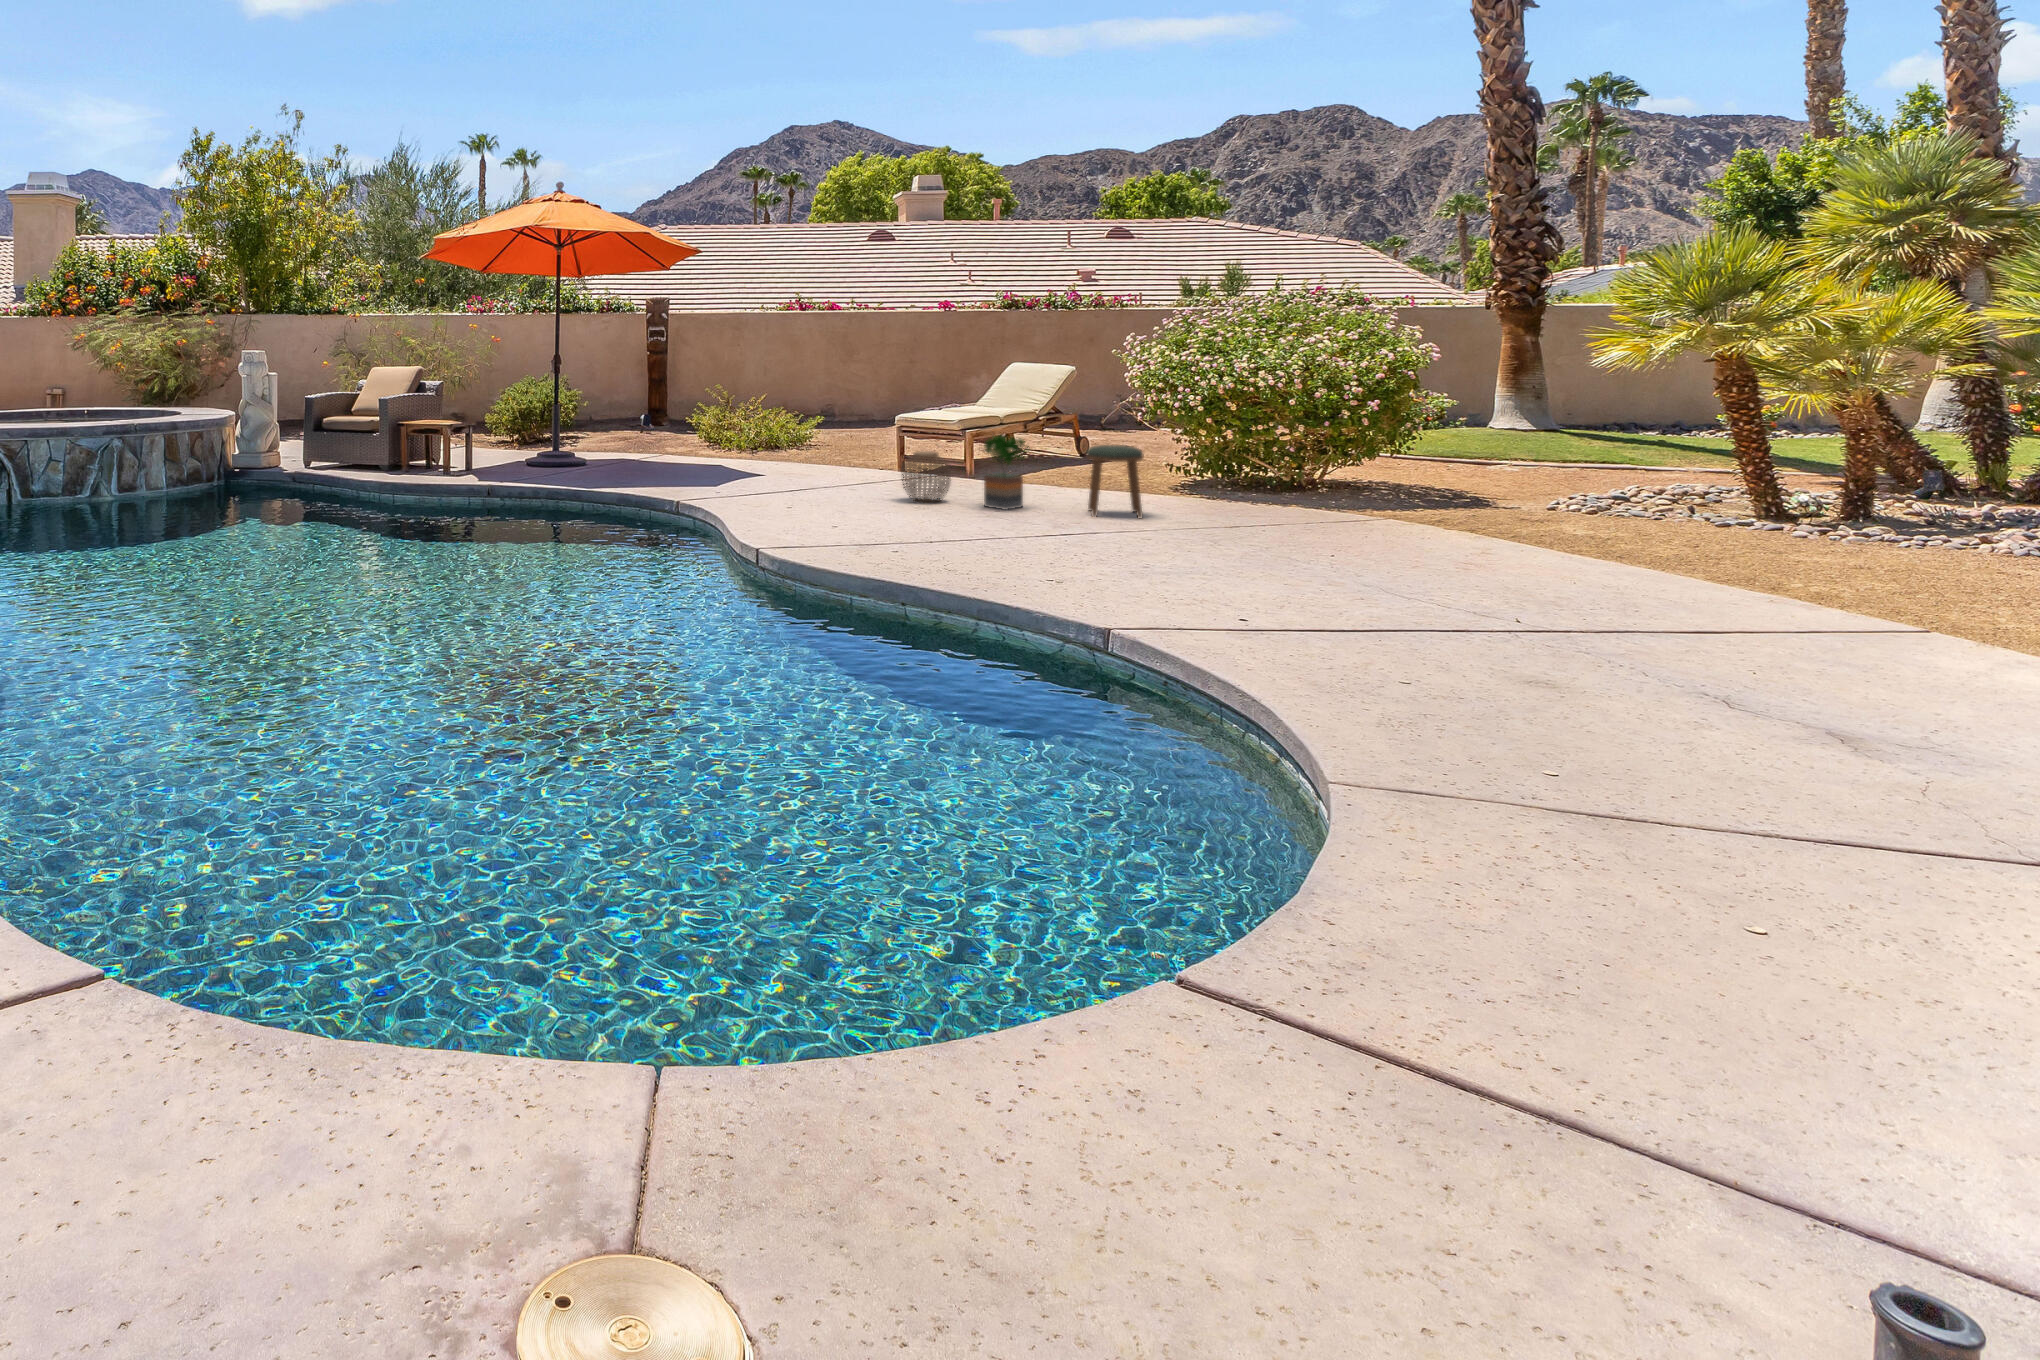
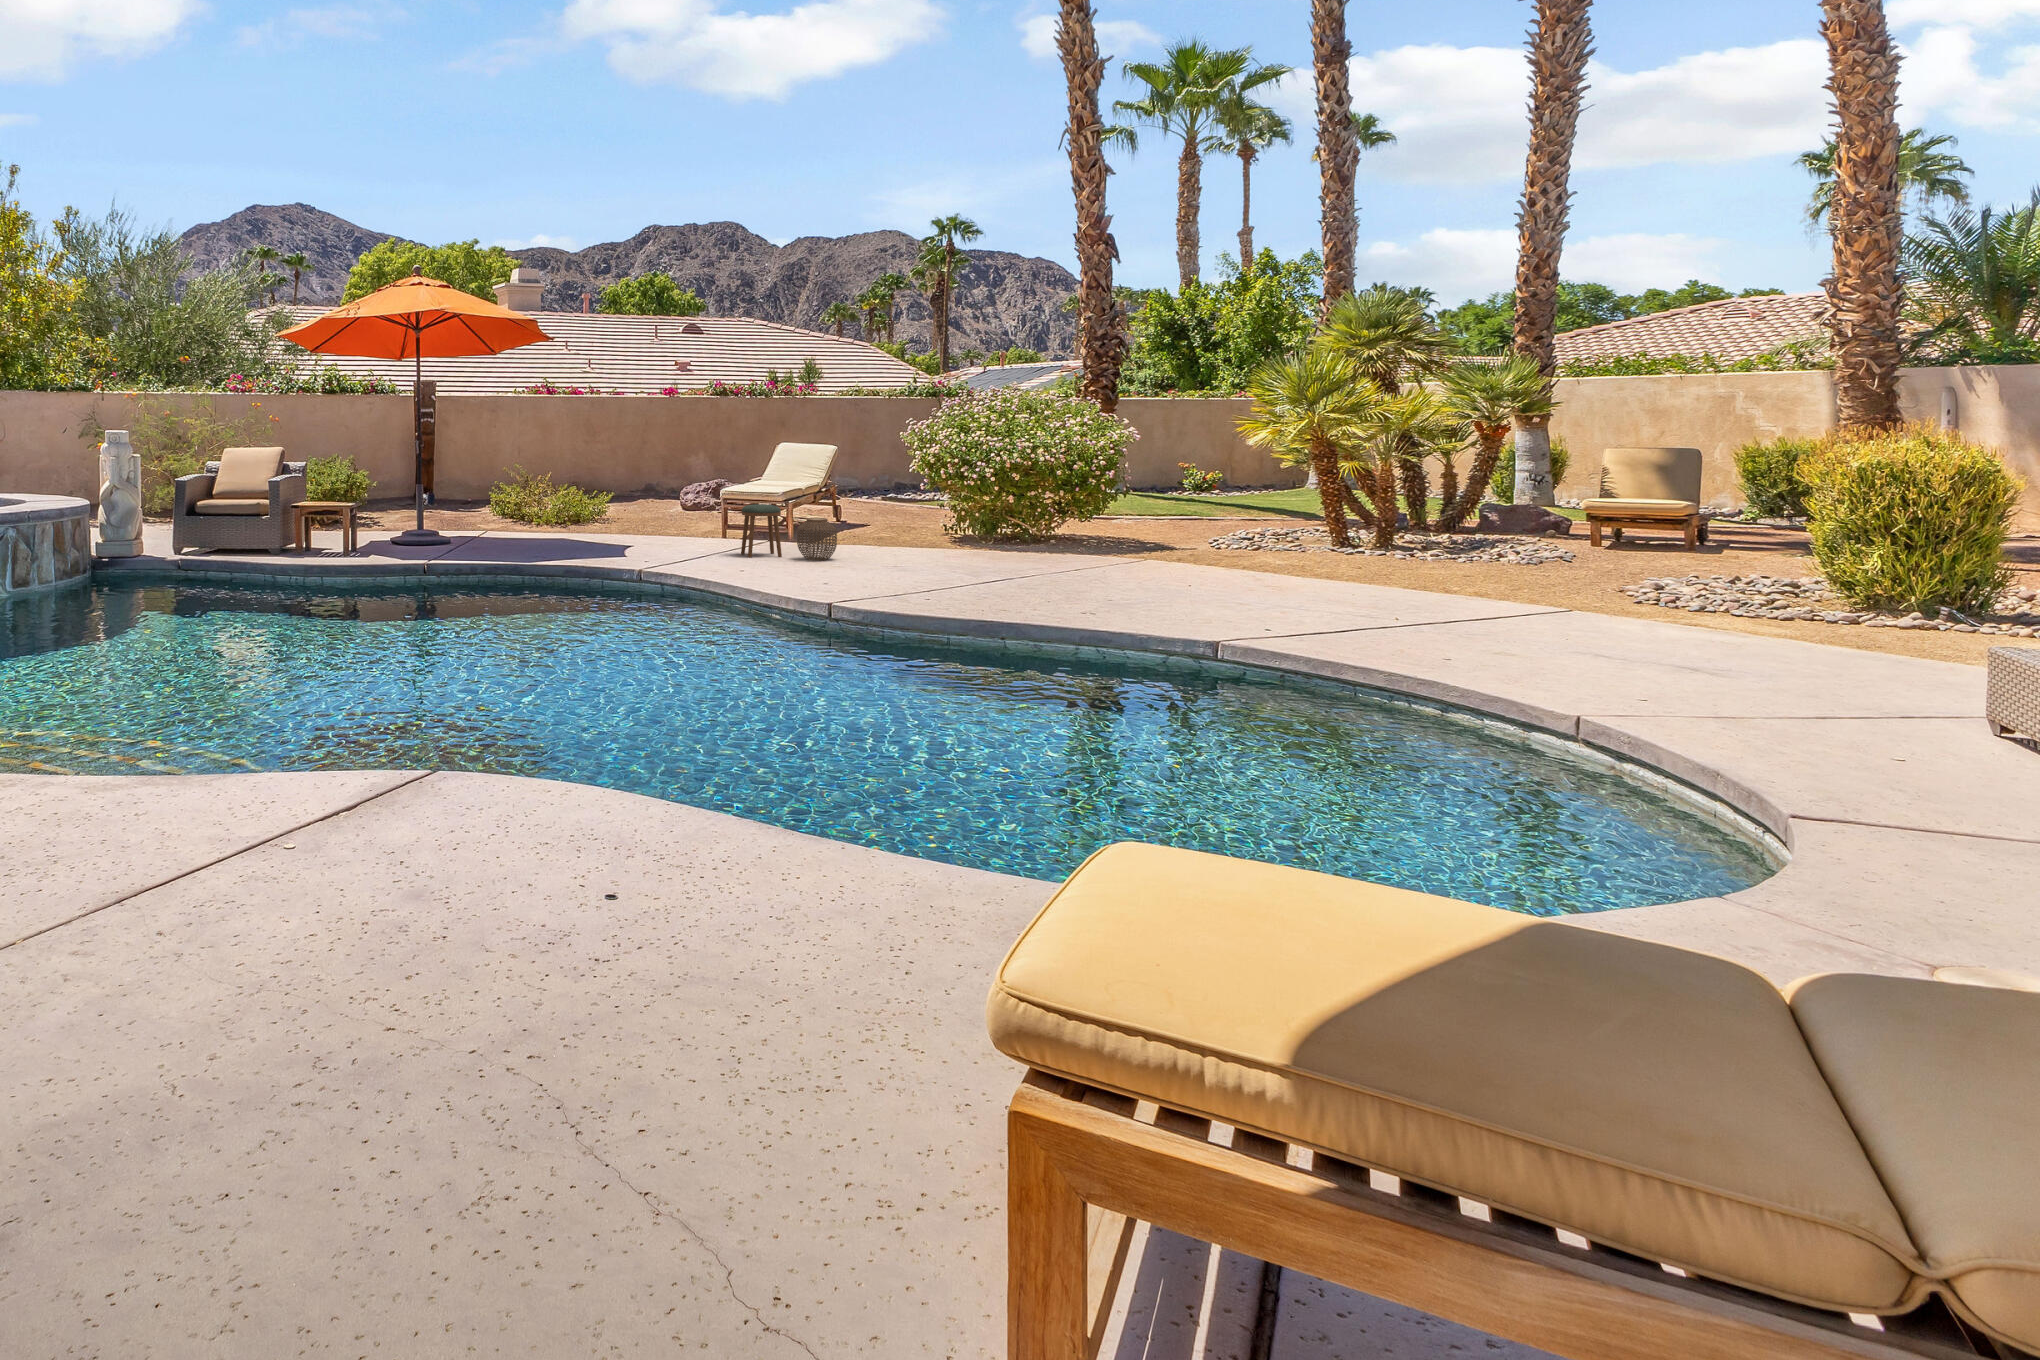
potted tree: present [984,436,1030,510] -> none [865,502,905,562]
stool: present [1086,445,1144,519] -> present [741,504,782,558]

